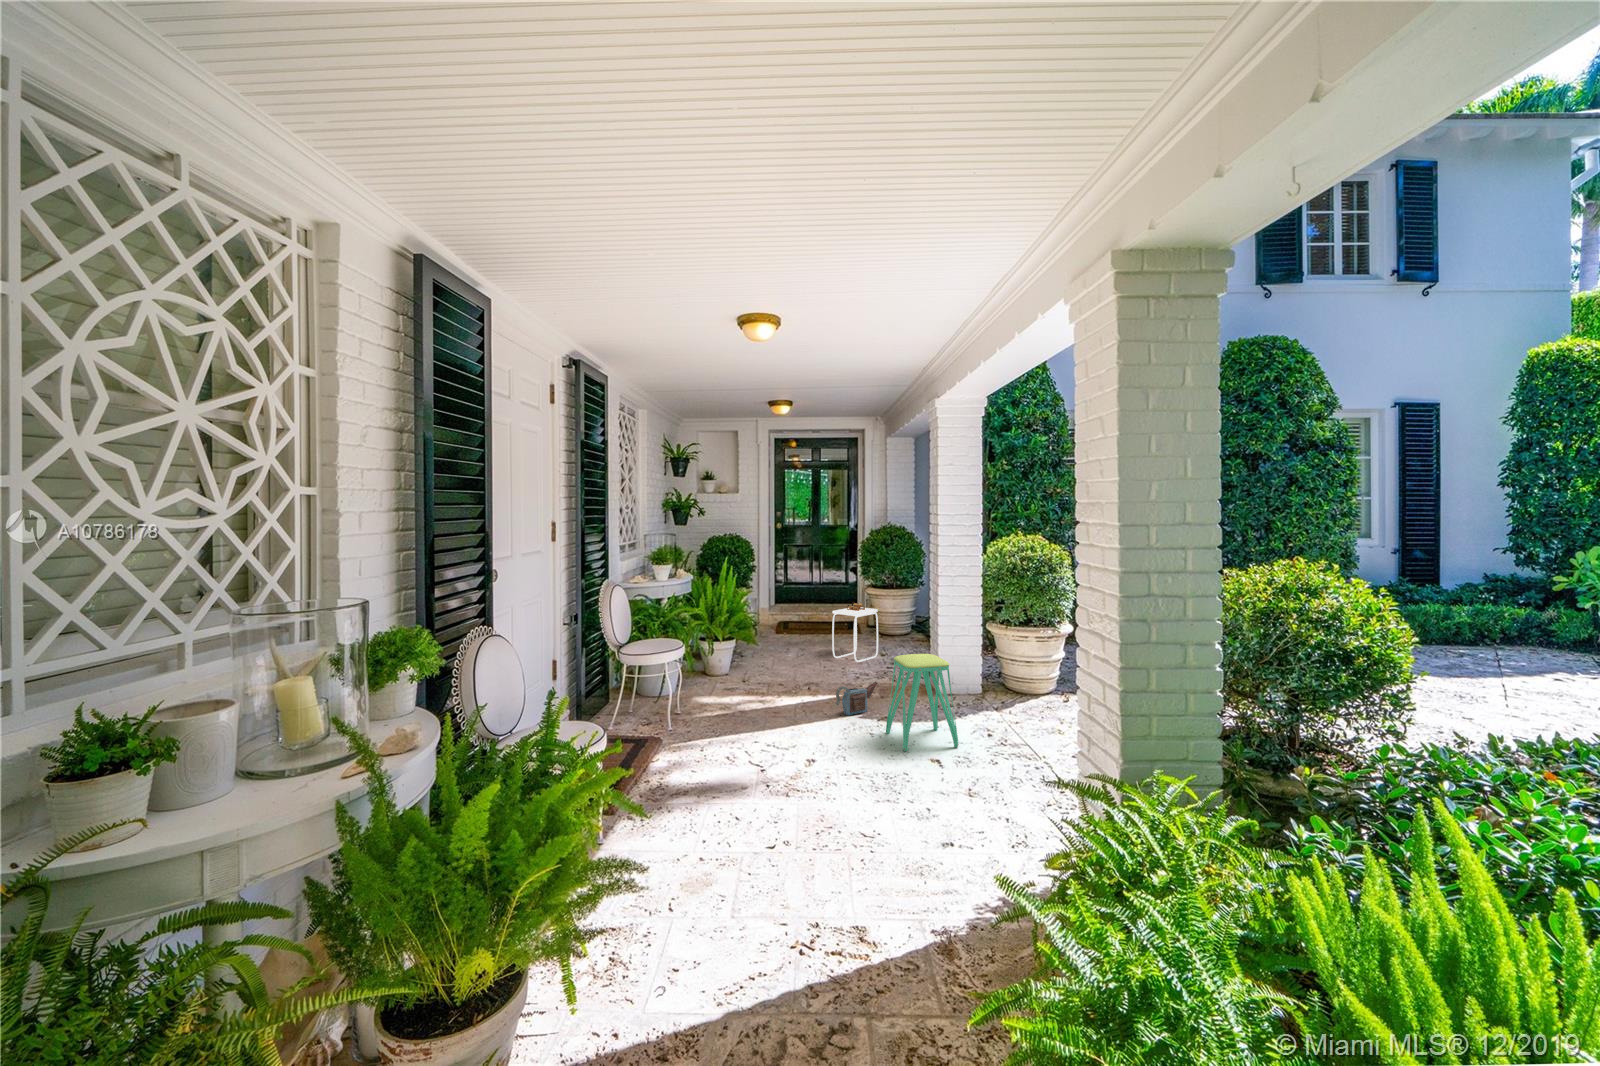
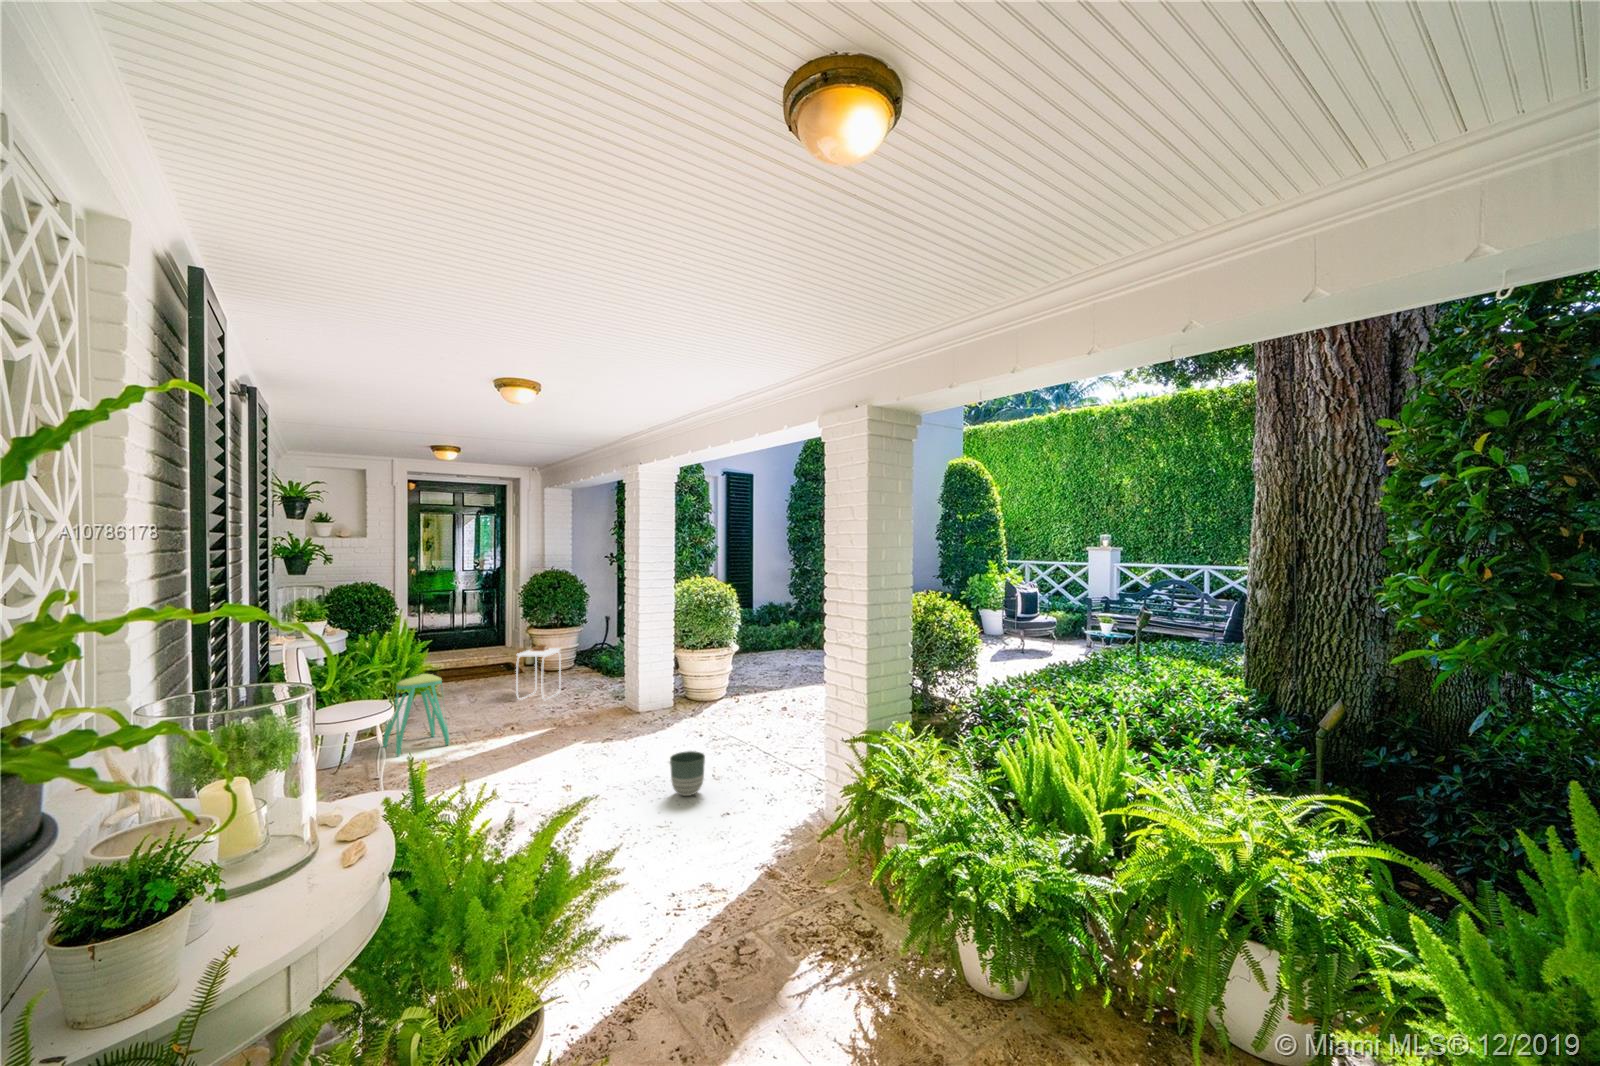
stool: present [886,654,958,751] -> present [383,674,450,756]
watering can: present [836,682,877,715] -> none [562,711,596,746]
planter: none [901,750,944,805] -> present [670,751,705,796]

